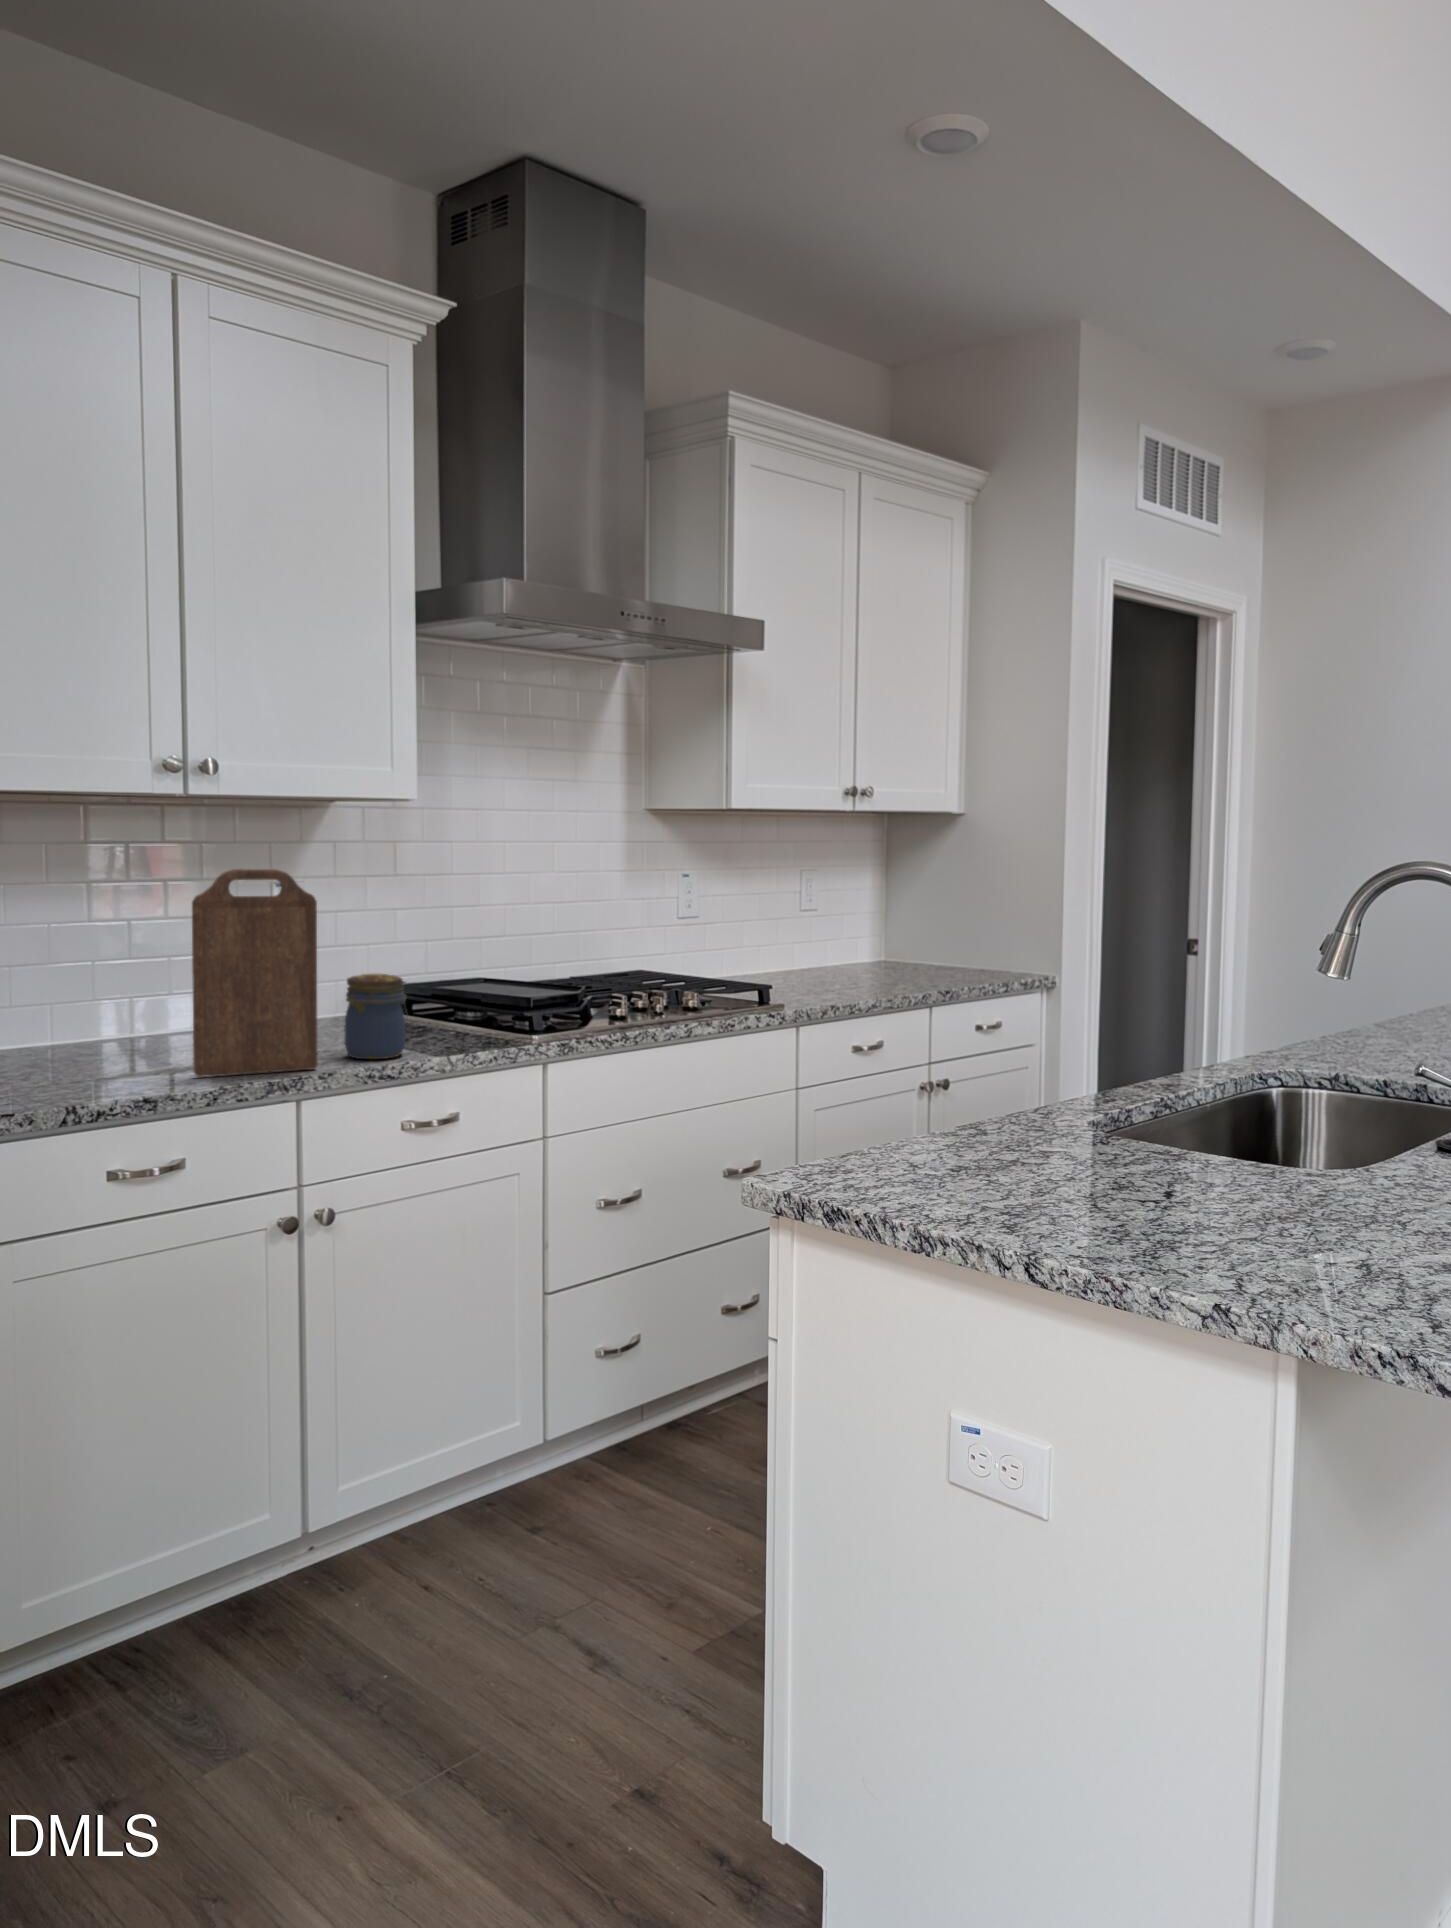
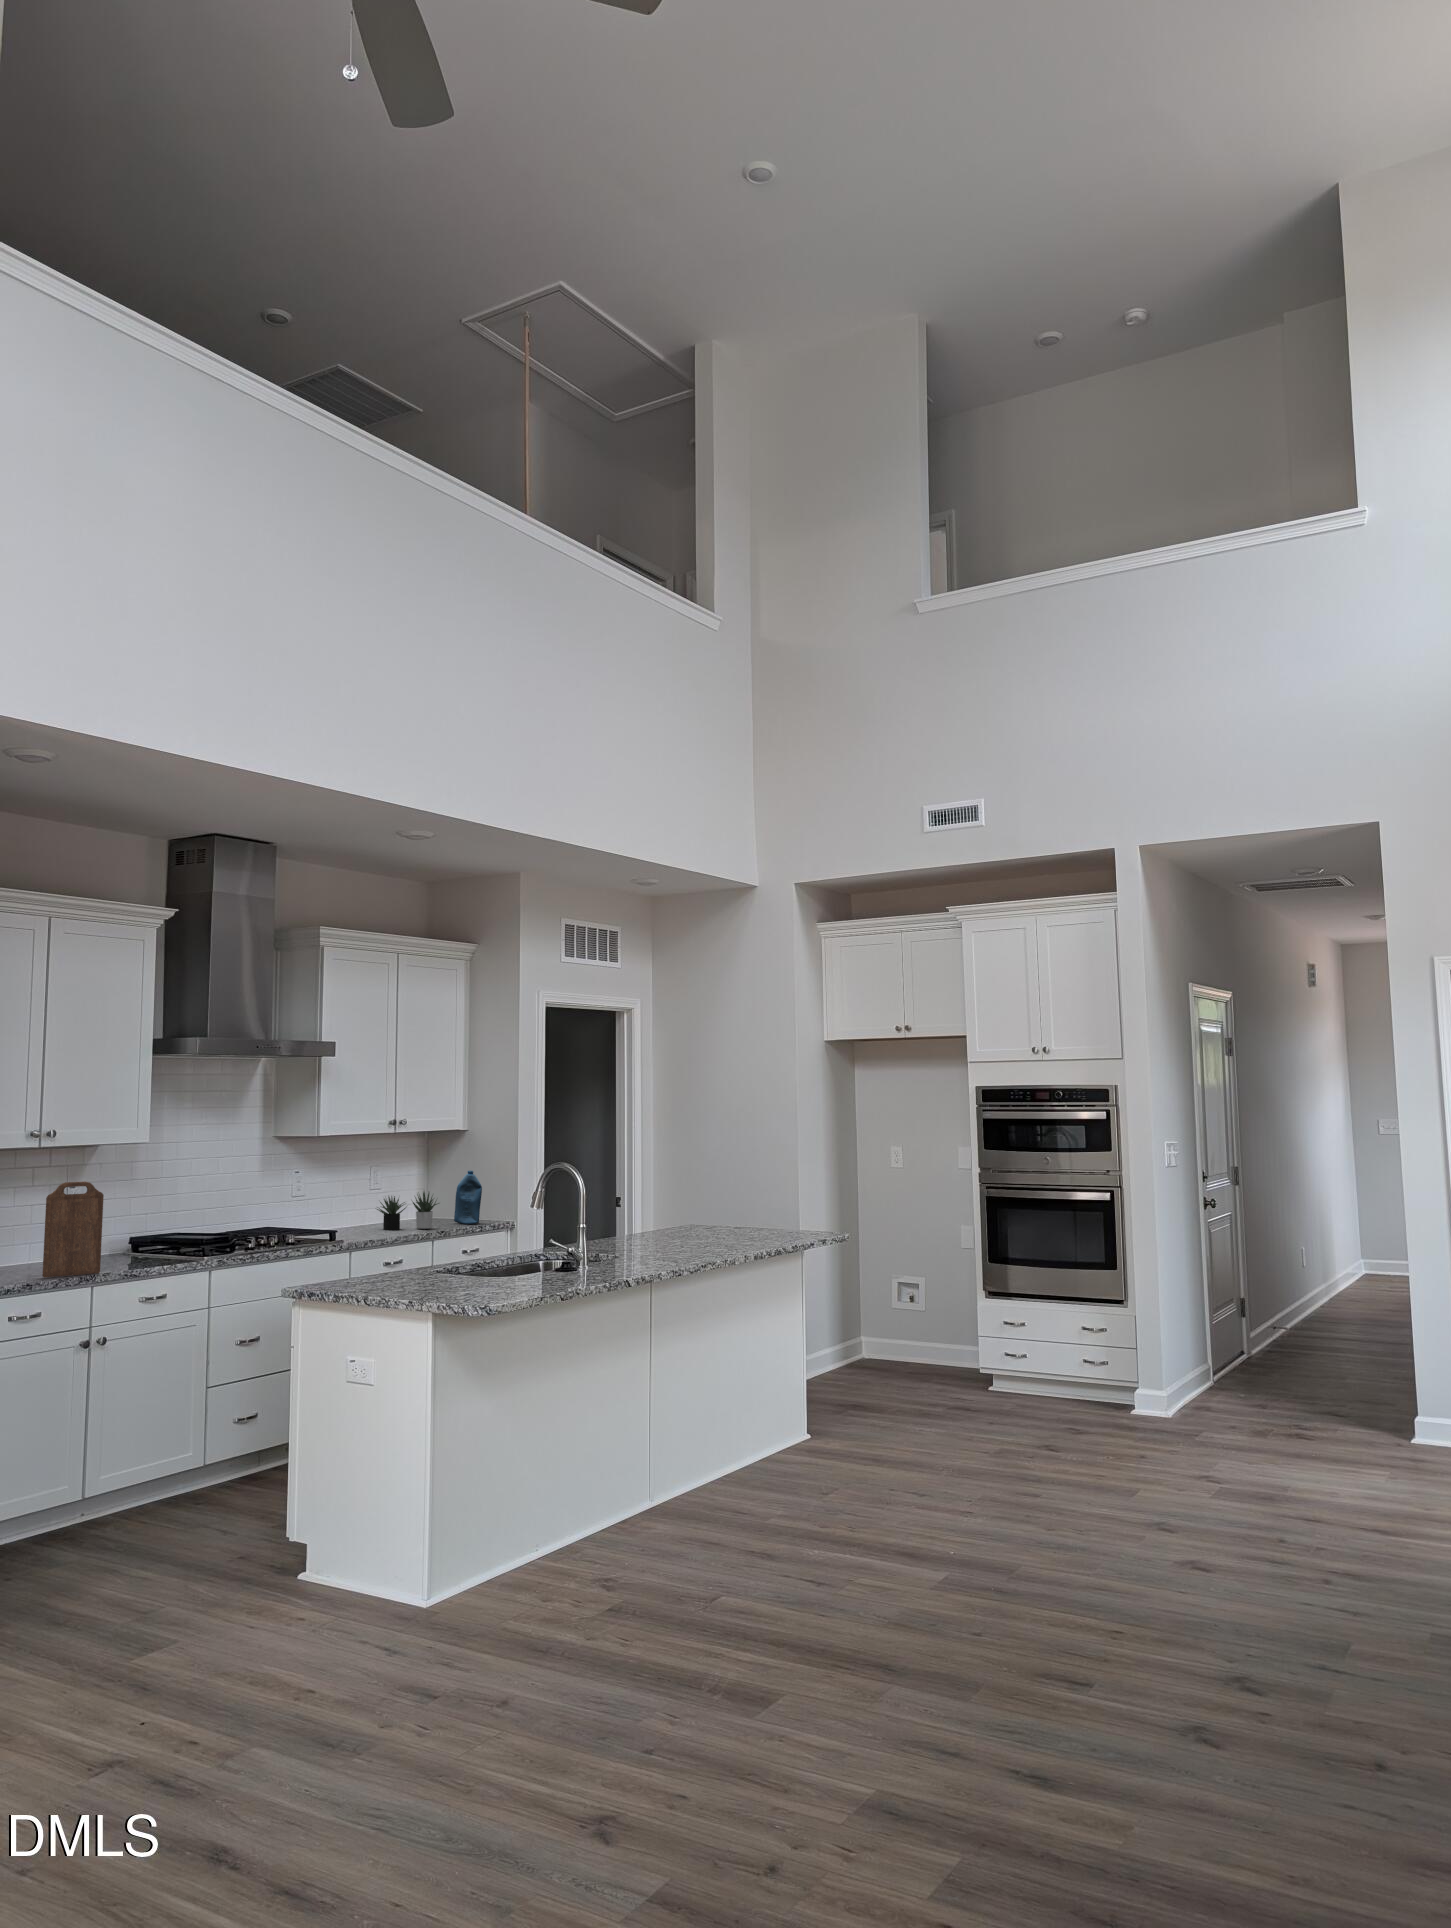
bottle: none [941,883,991,976] -> present [454,1171,482,1224]
succulent plant: none [821,912,934,985] -> present [377,1192,439,1231]
jar: present [344,974,406,1059] -> none [111,1229,143,1269]

